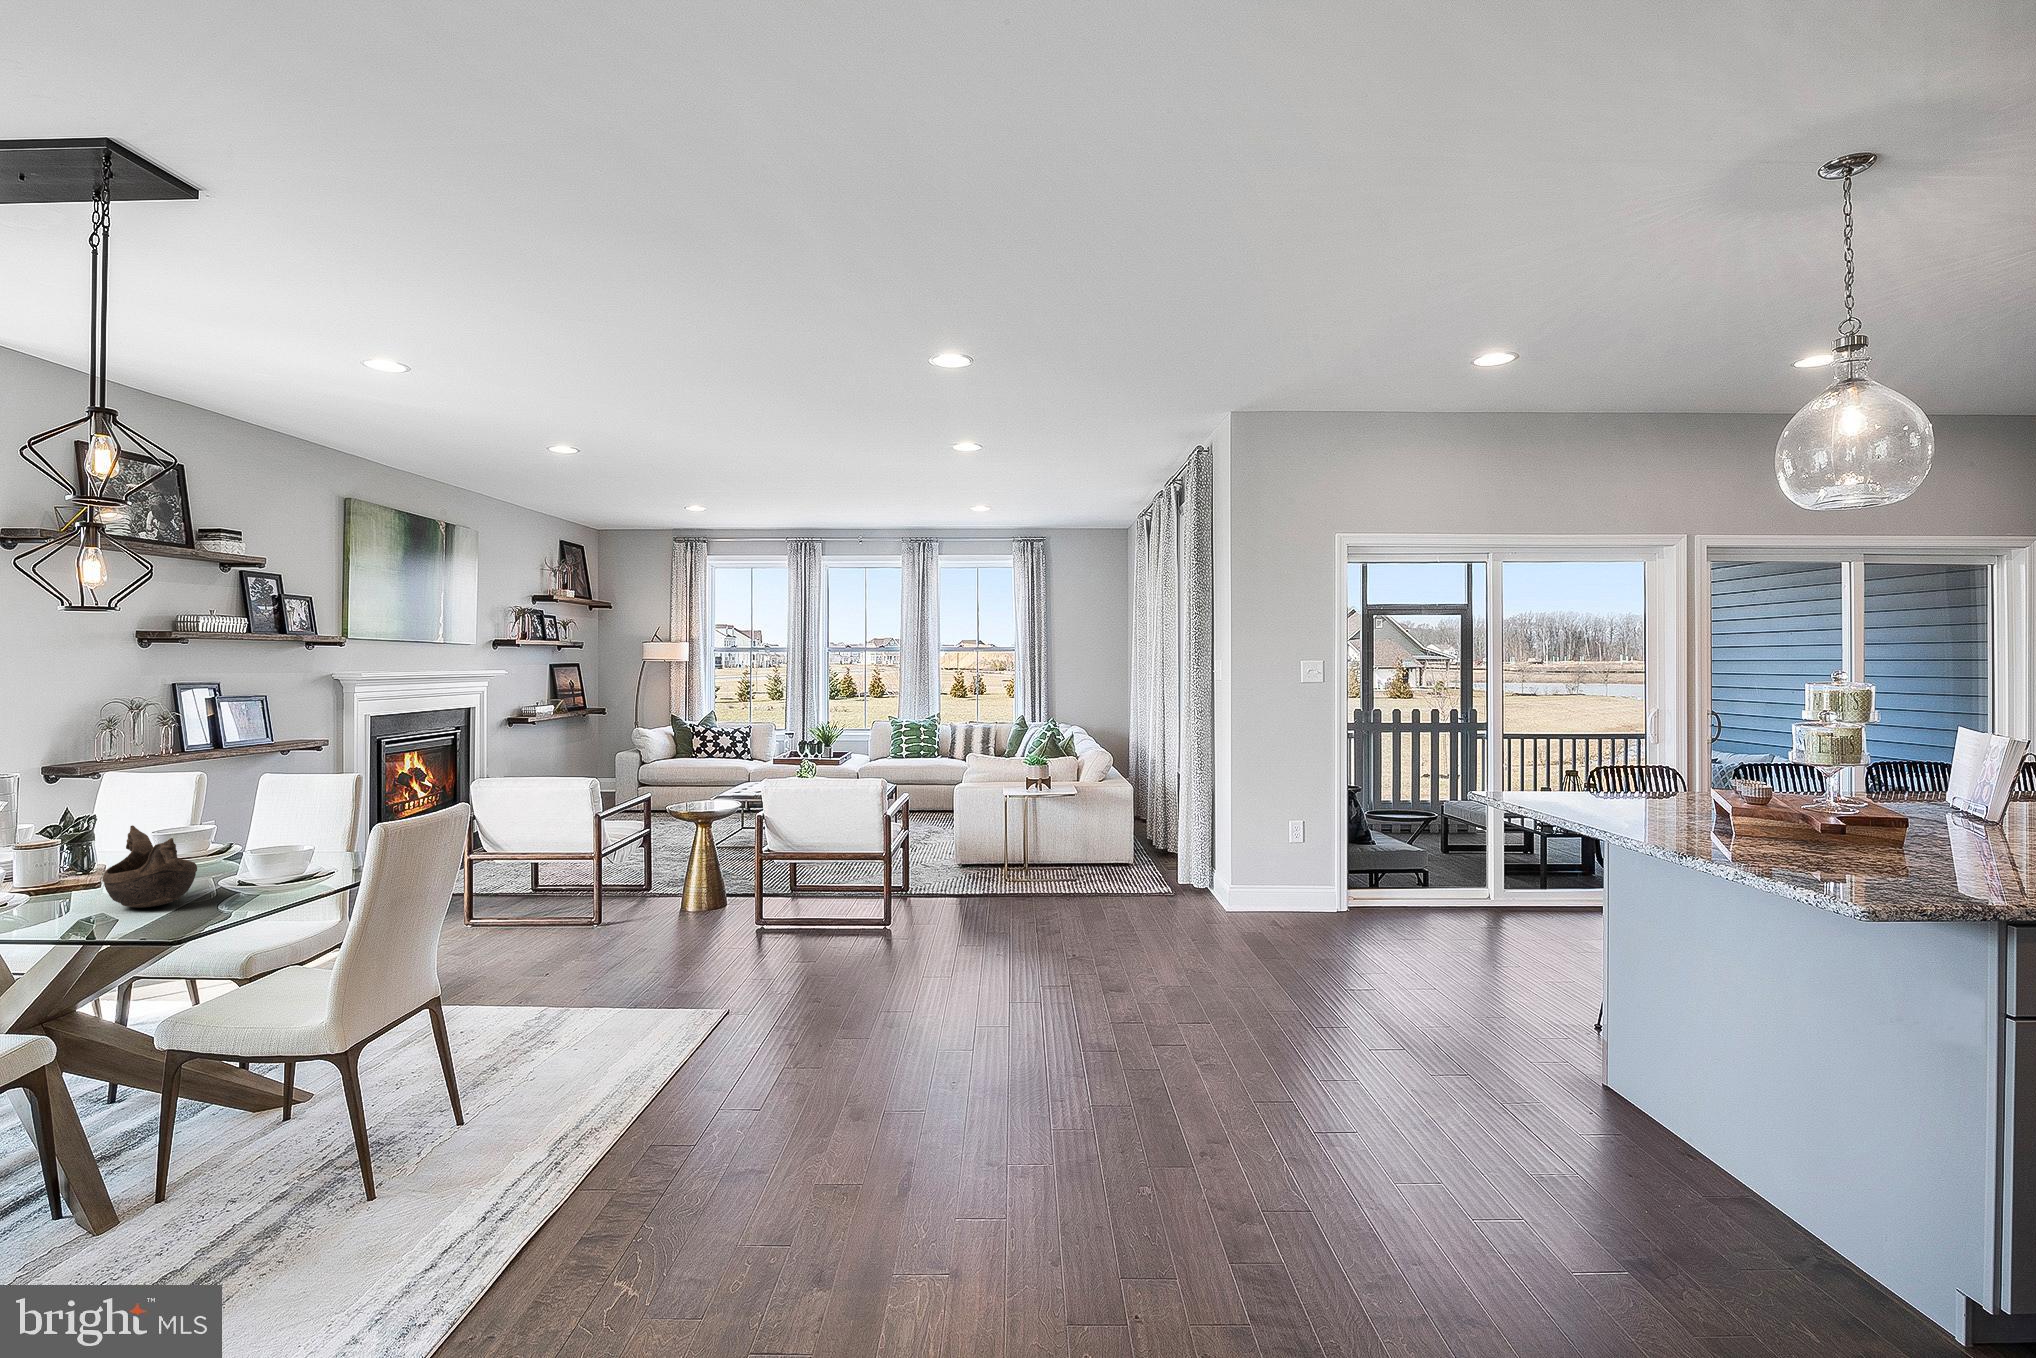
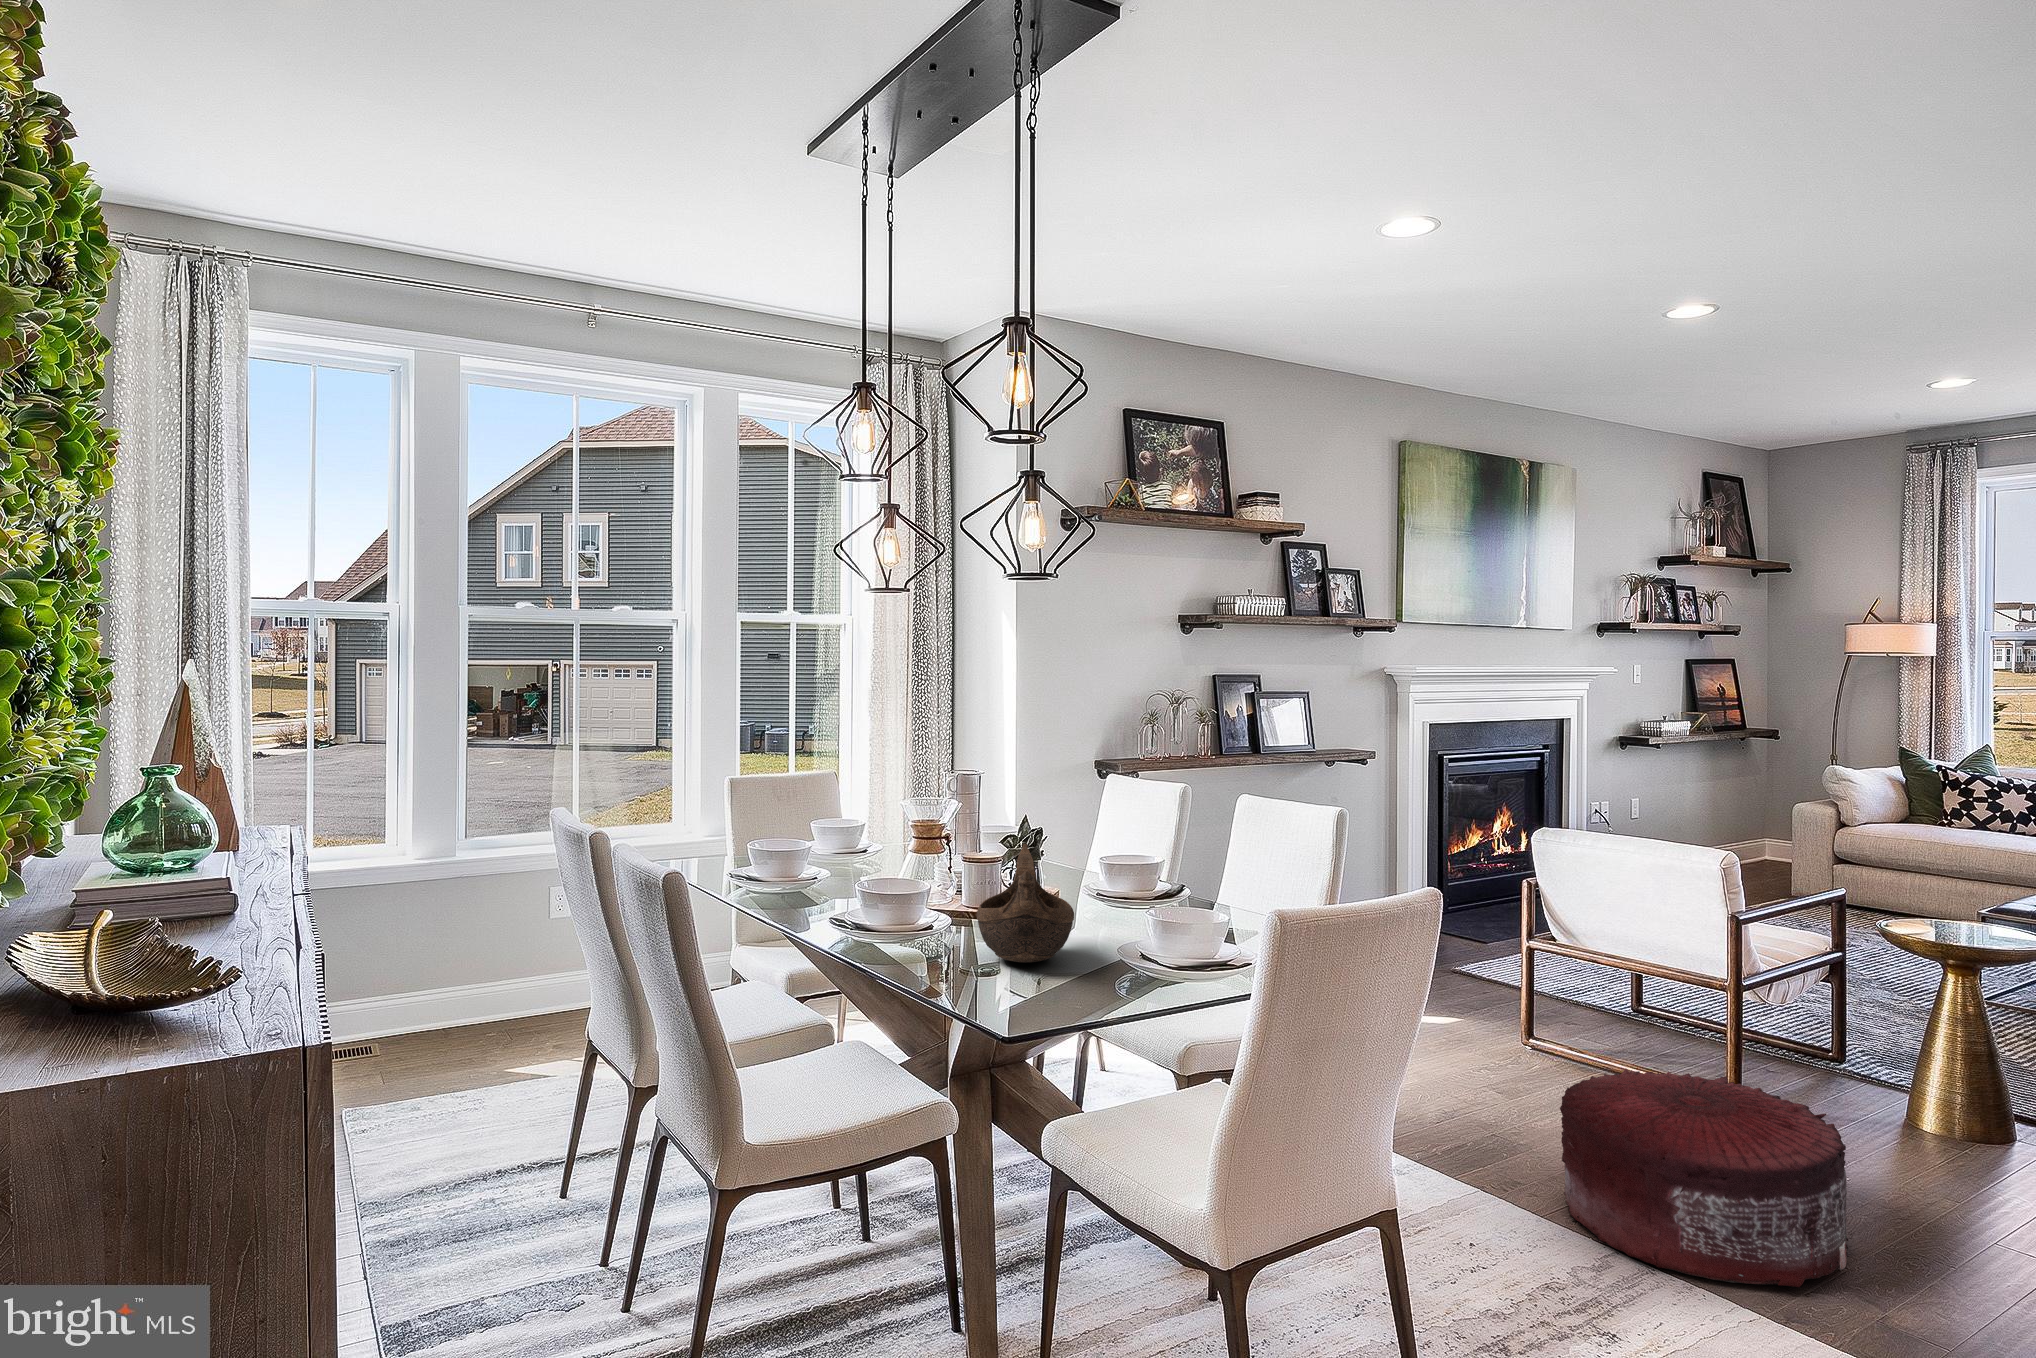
pouf: none [512,901,658,1002] -> present [1560,1069,1848,1287]

